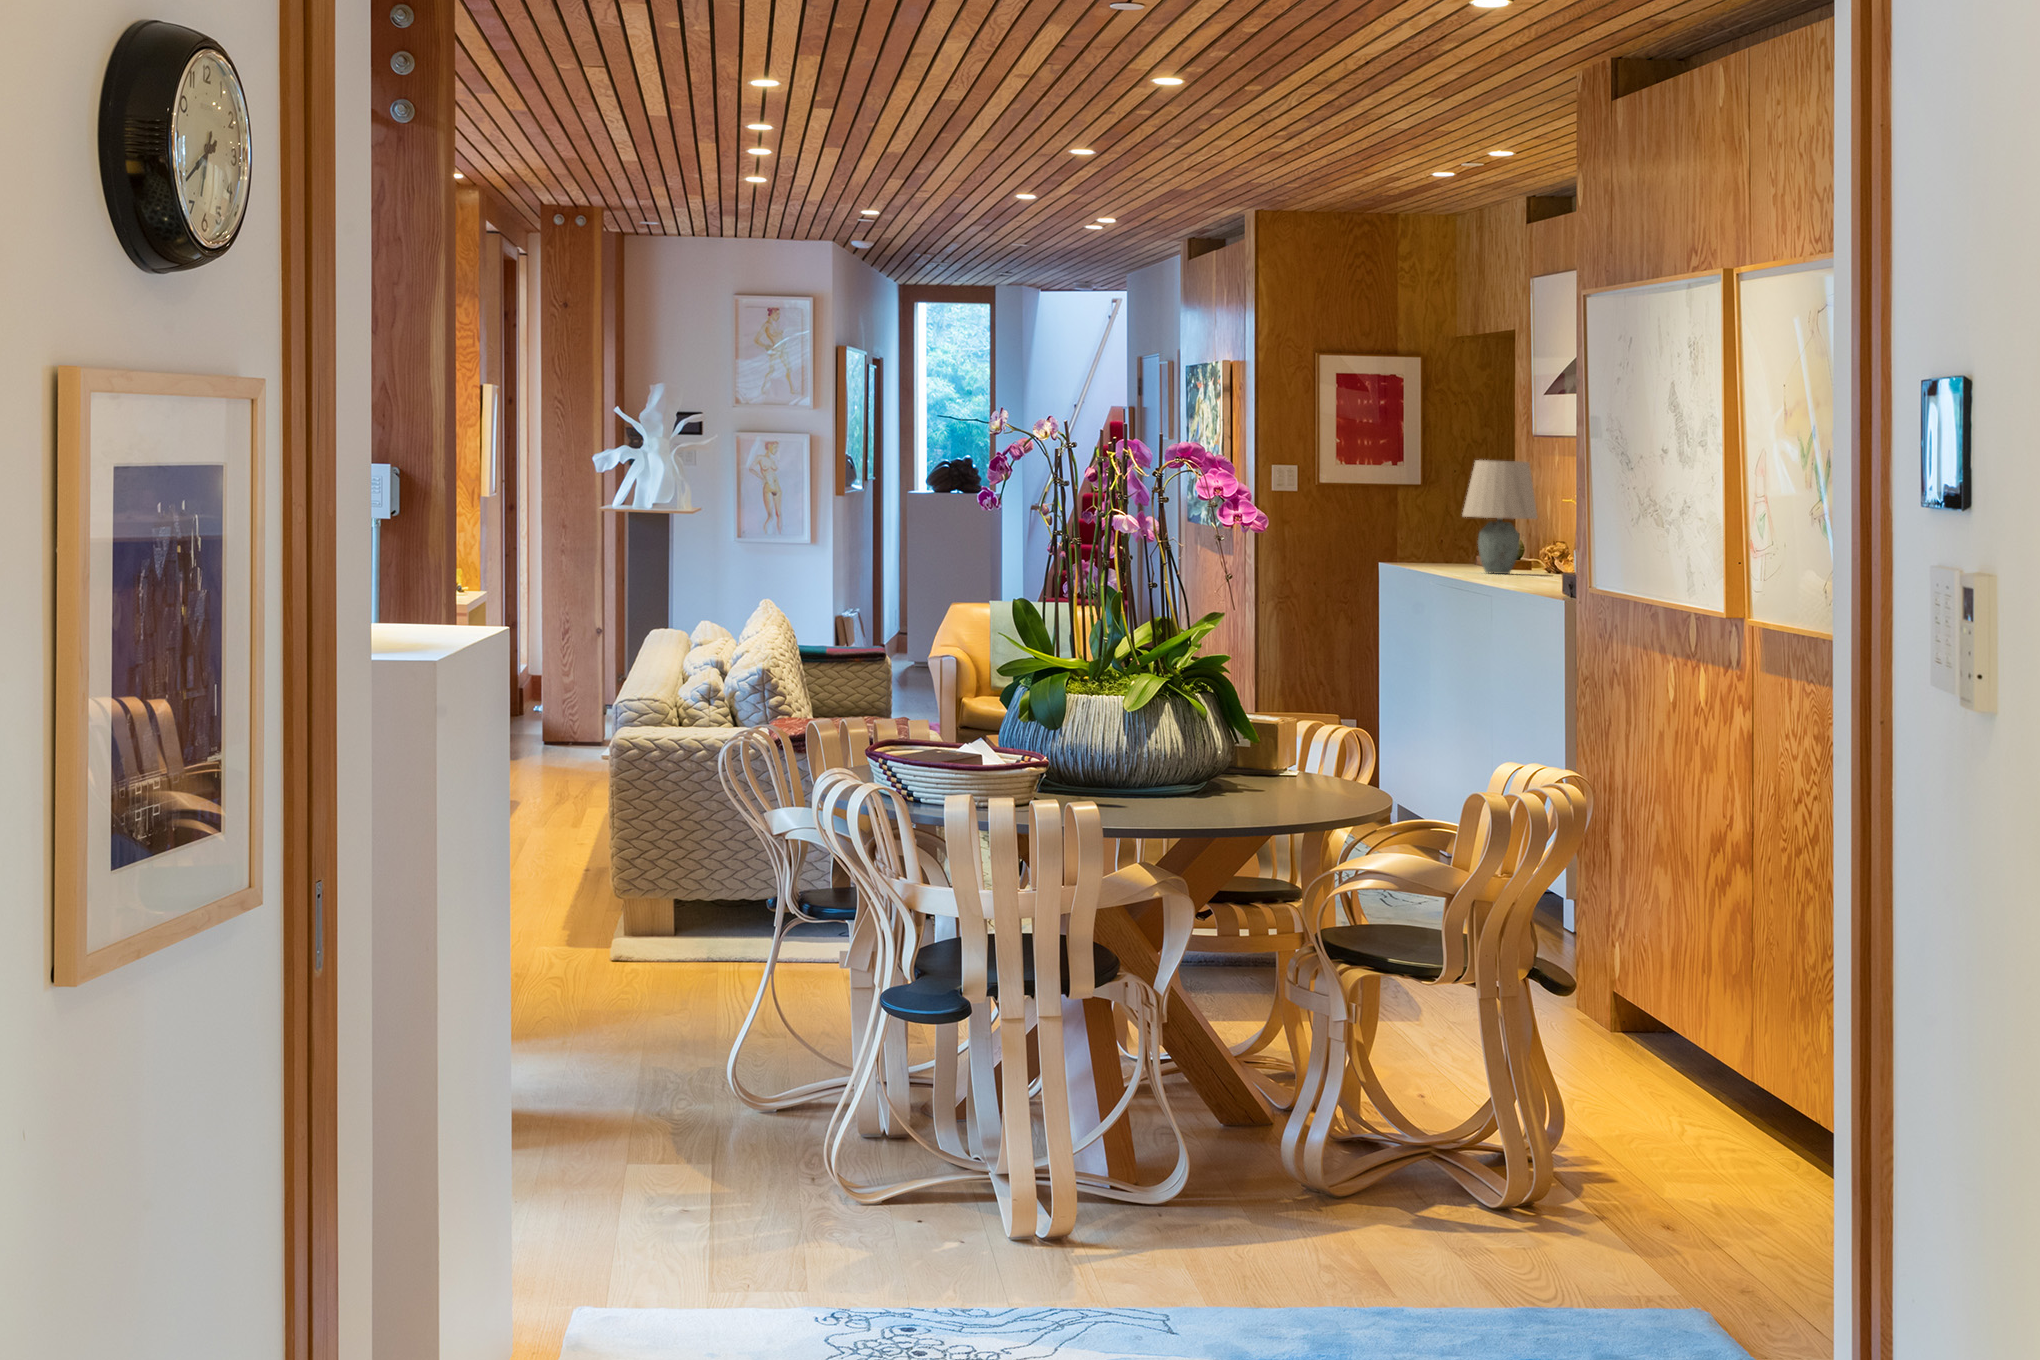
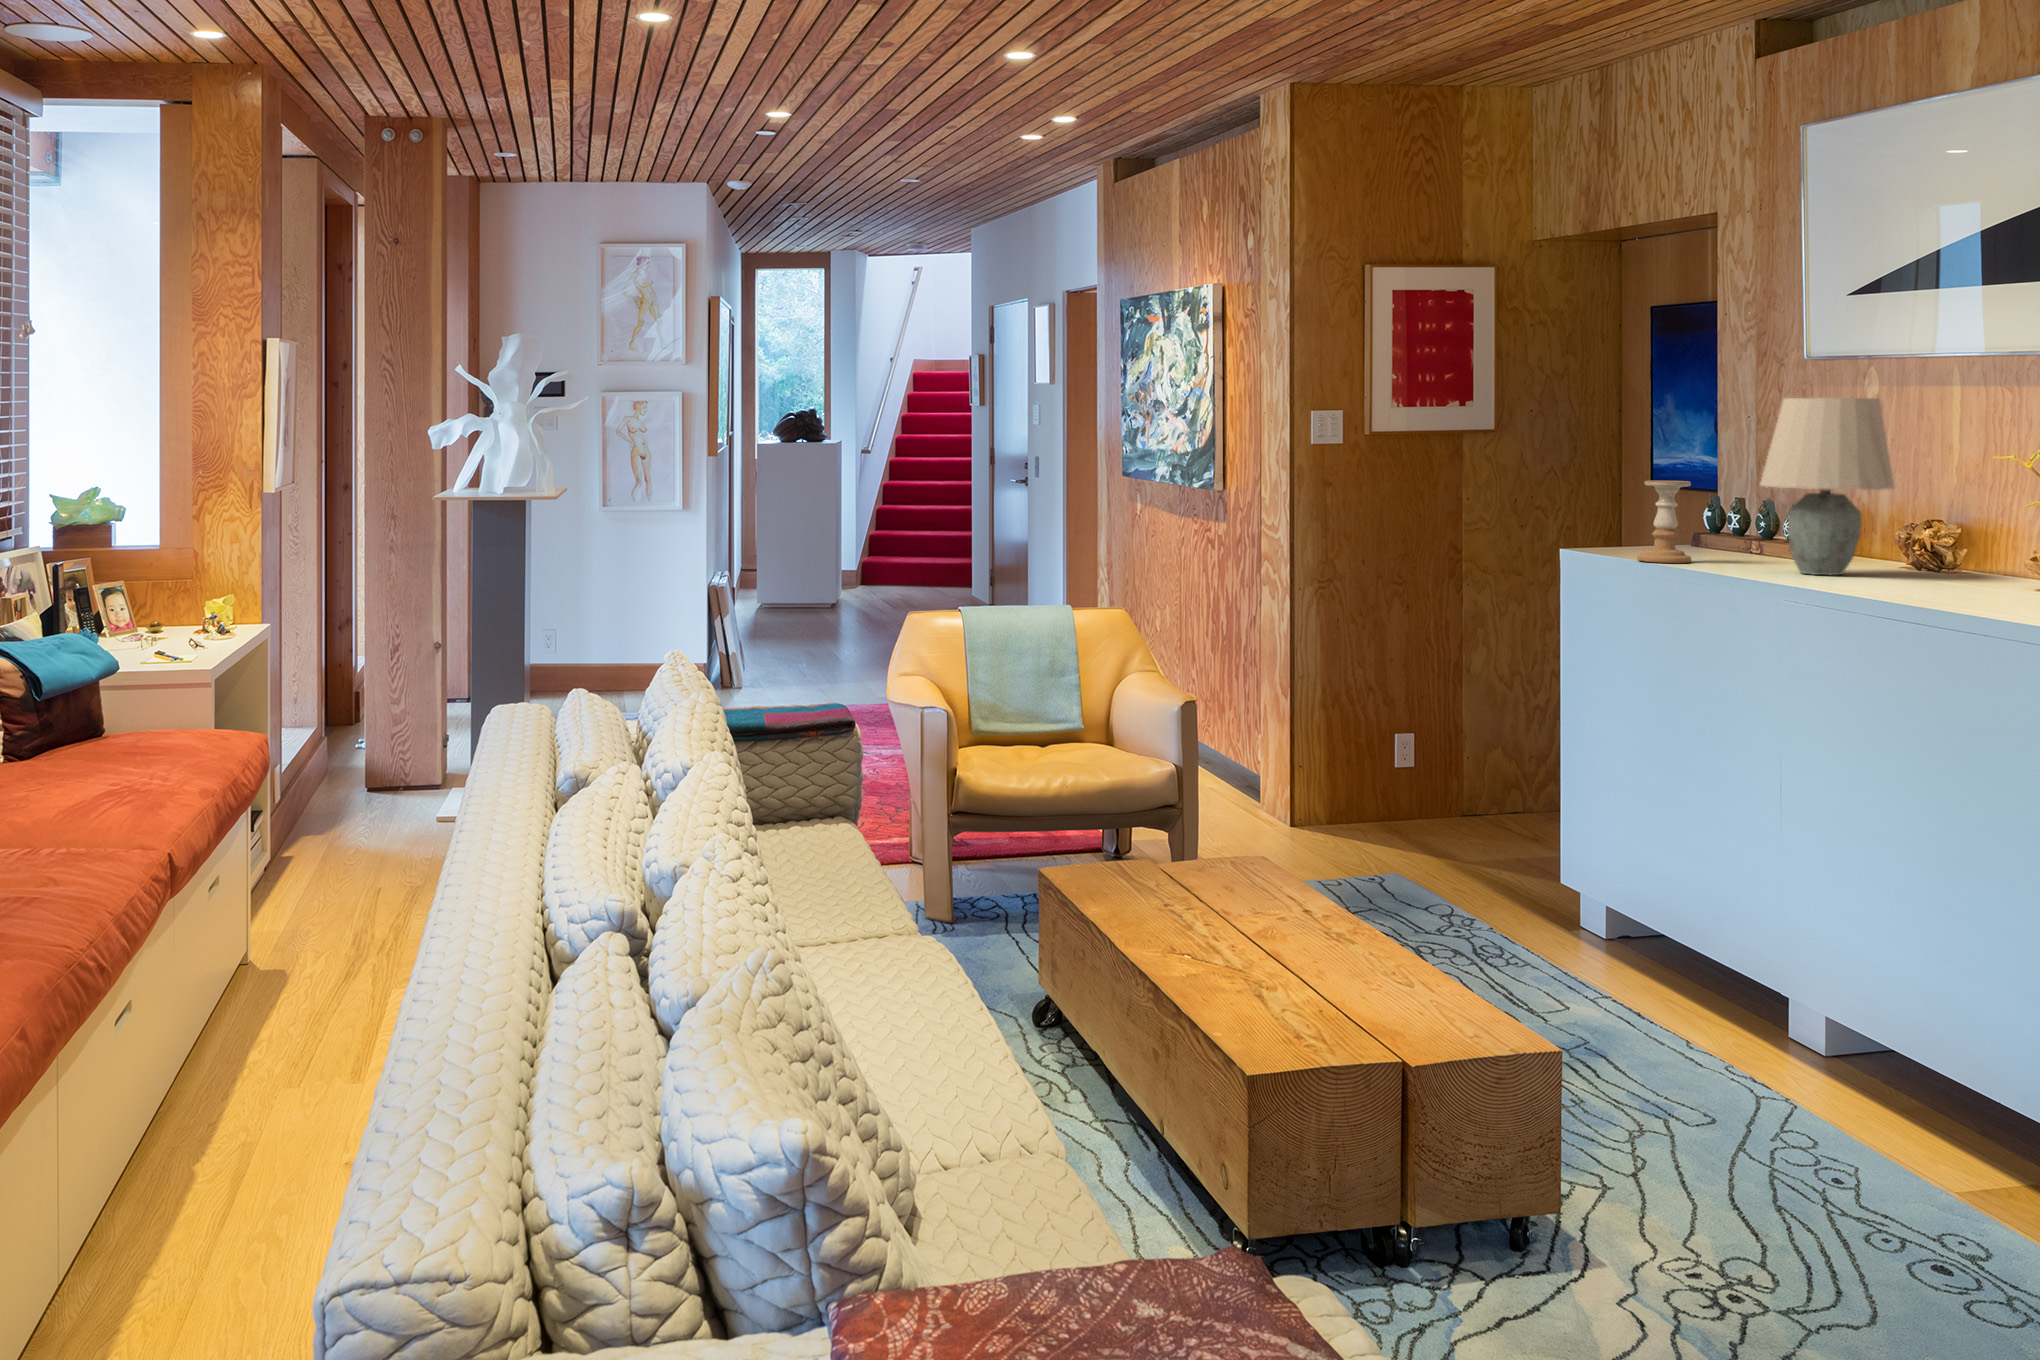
candle holder: none [1419,514,1453,570] -> present [1637,480,1691,563]

